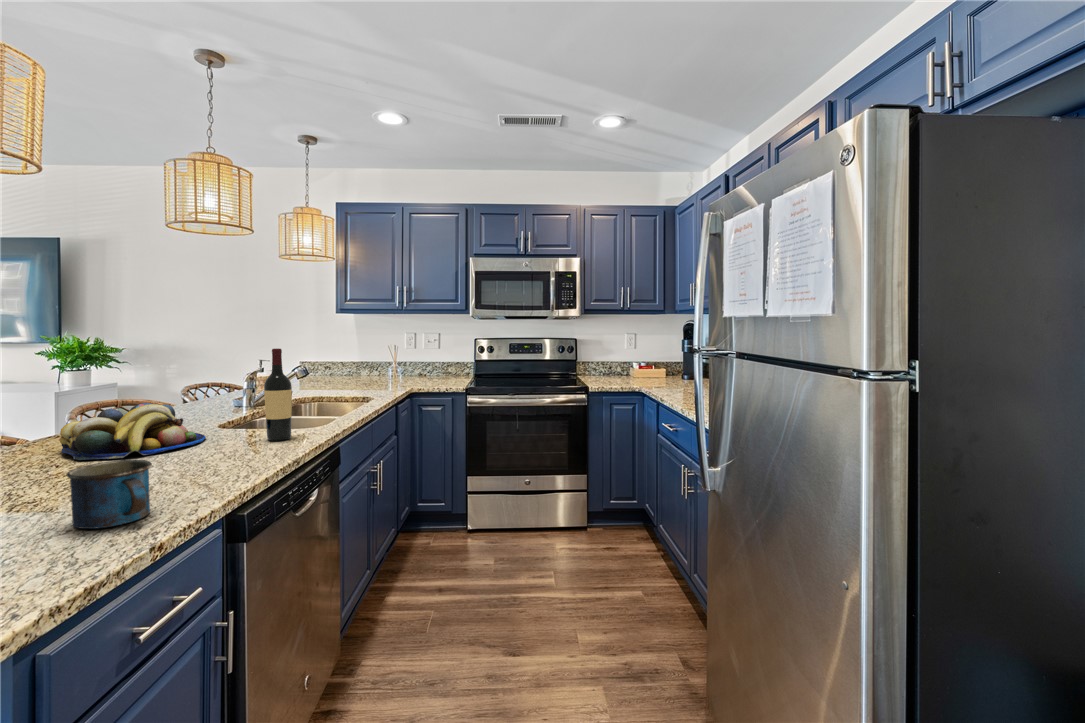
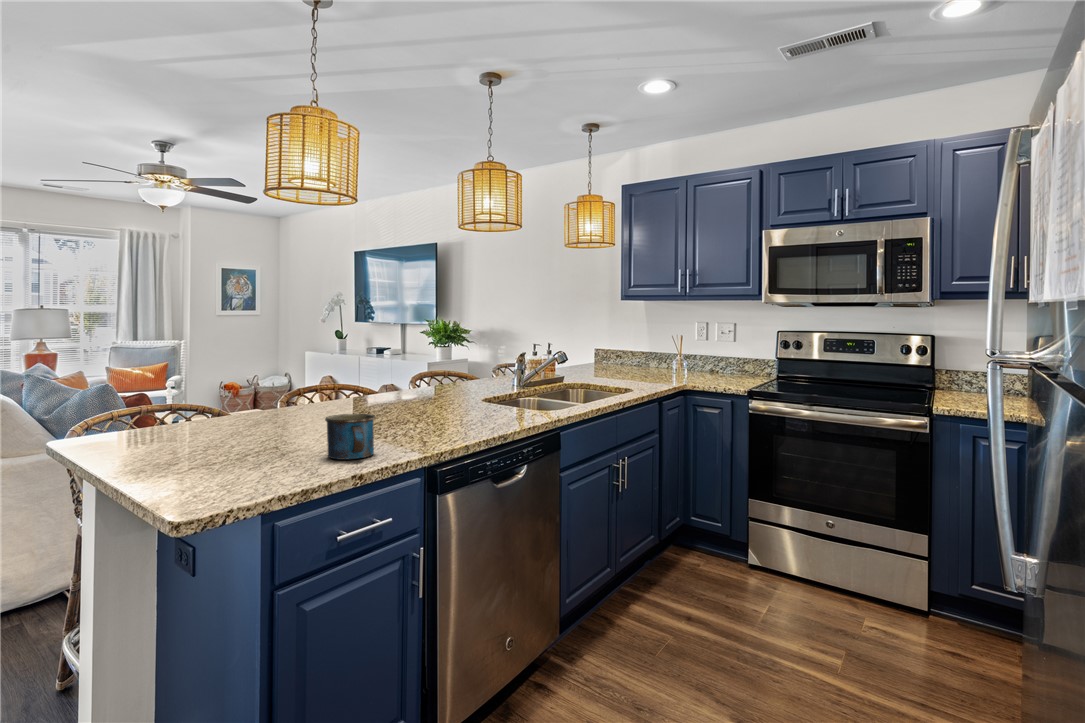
wine bottle: present [264,348,292,441] -> none [497,334,520,420]
fruit bowl: present [60,403,206,460] -> none [367,380,460,420]

